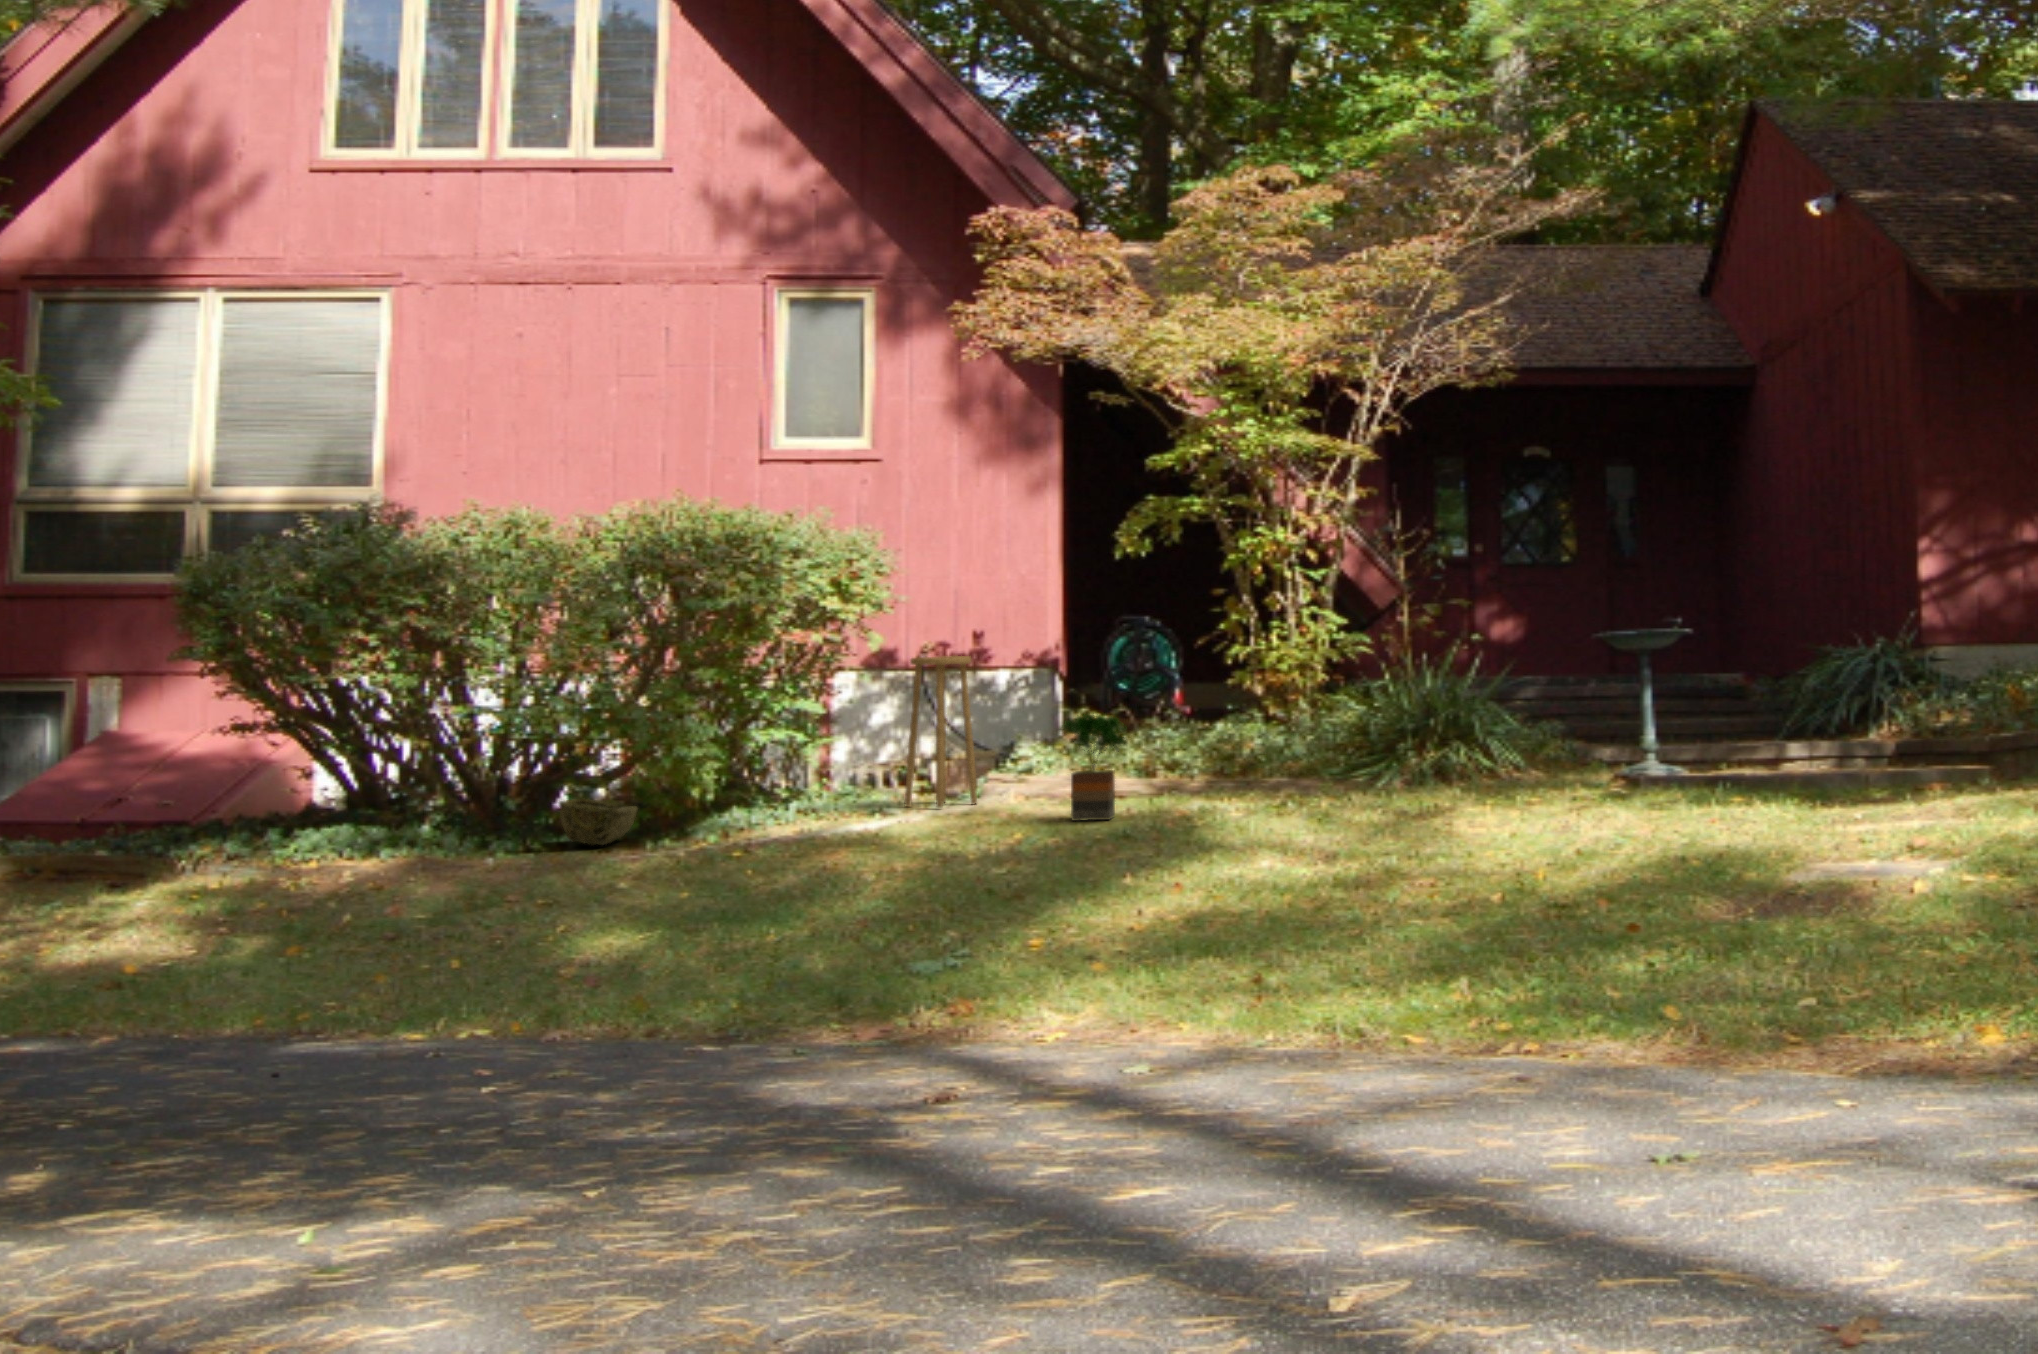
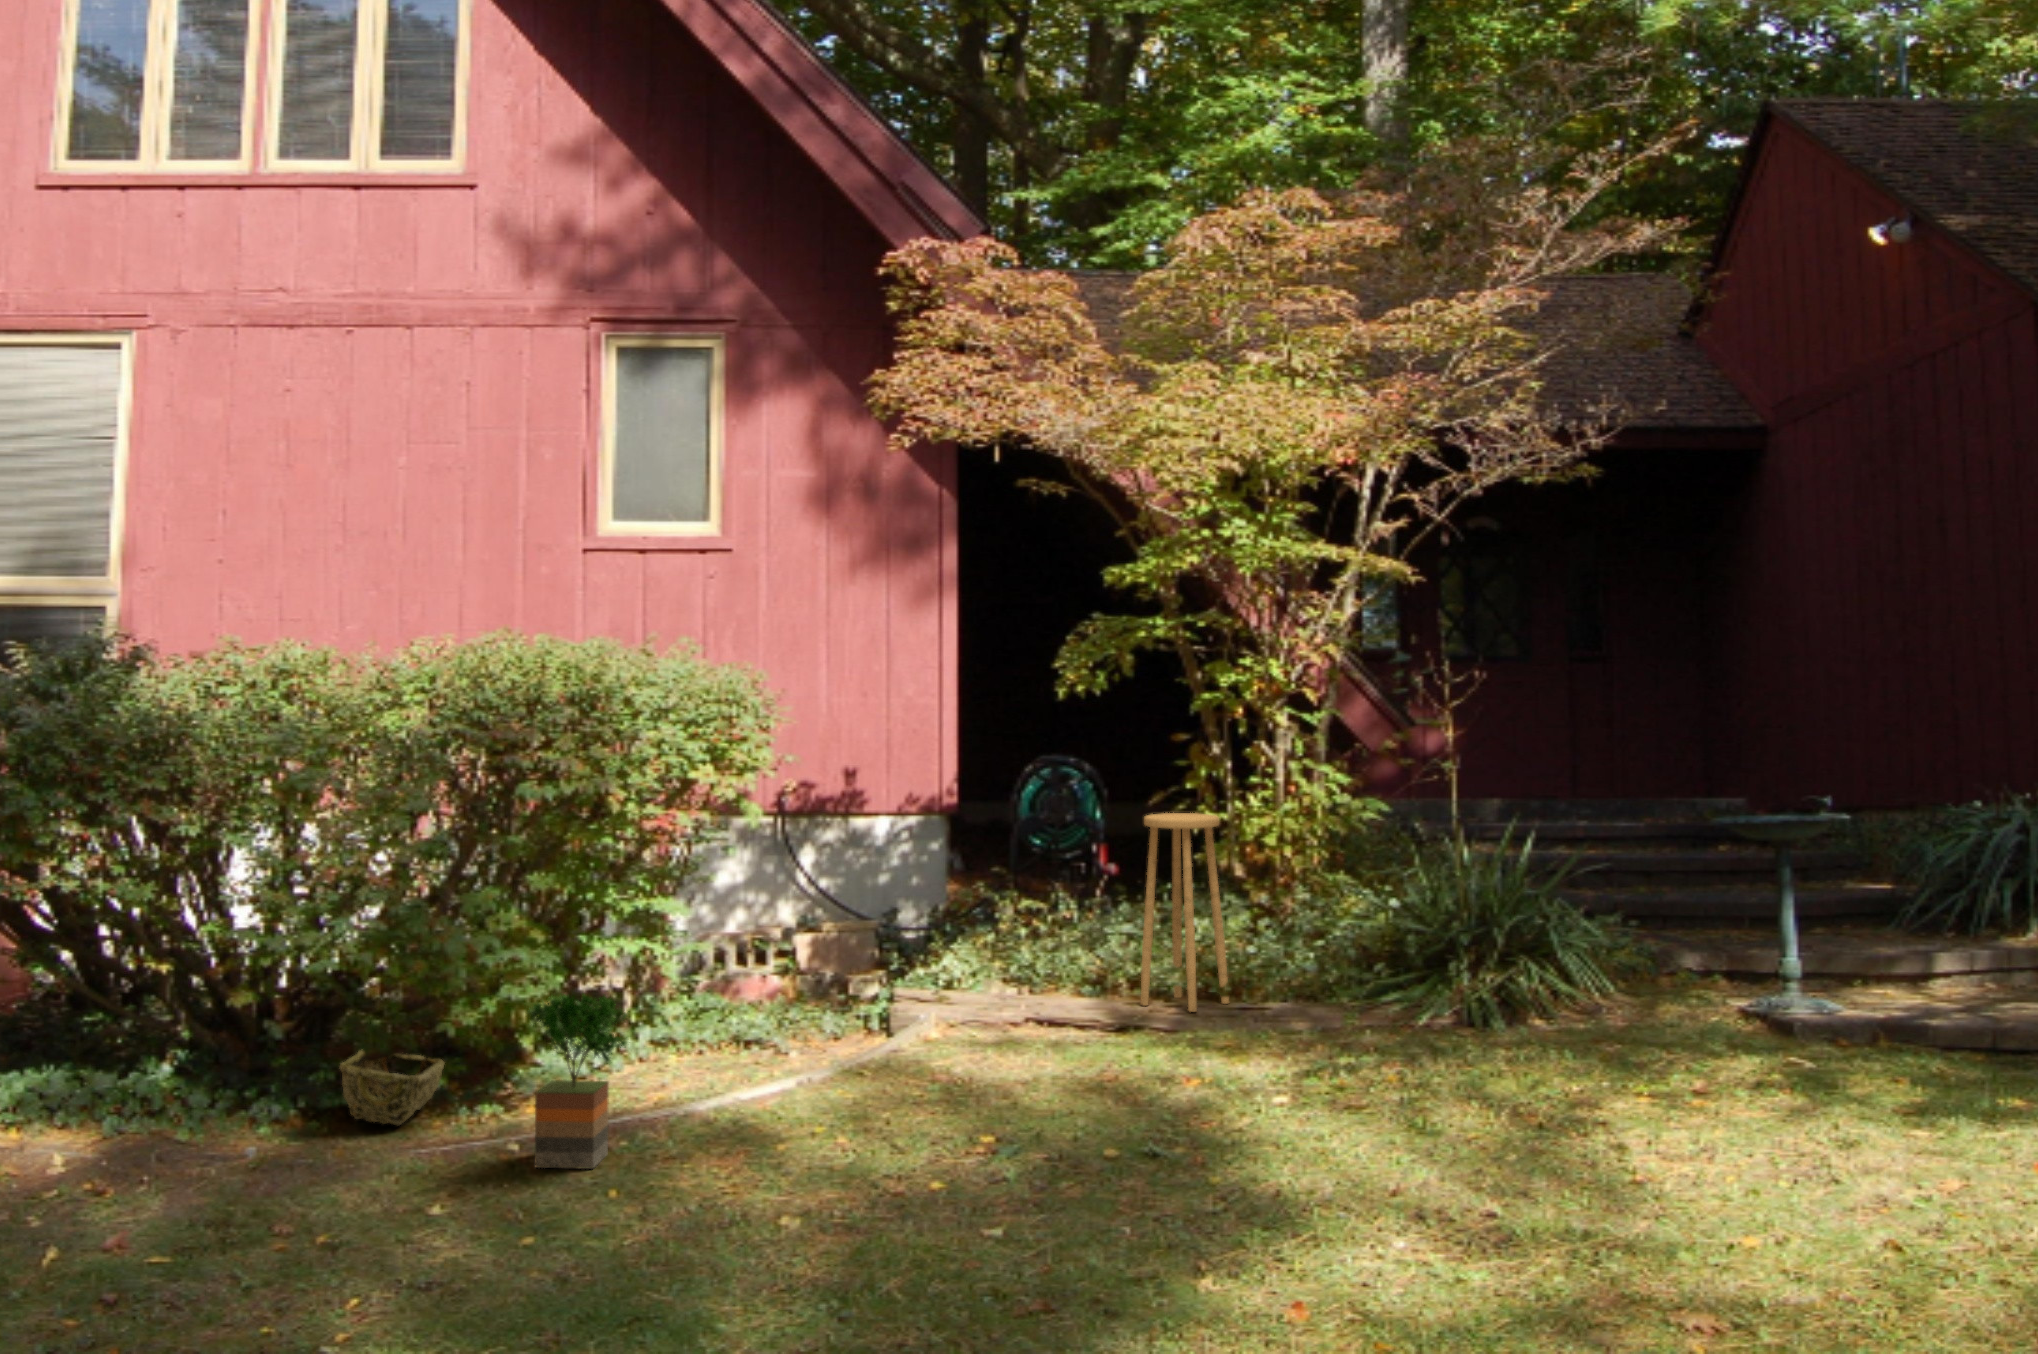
stool: present [905,656,977,808] -> present [1141,813,1229,1012]
potted tree: present [1063,714,1126,821] -> present [528,994,628,1169]

